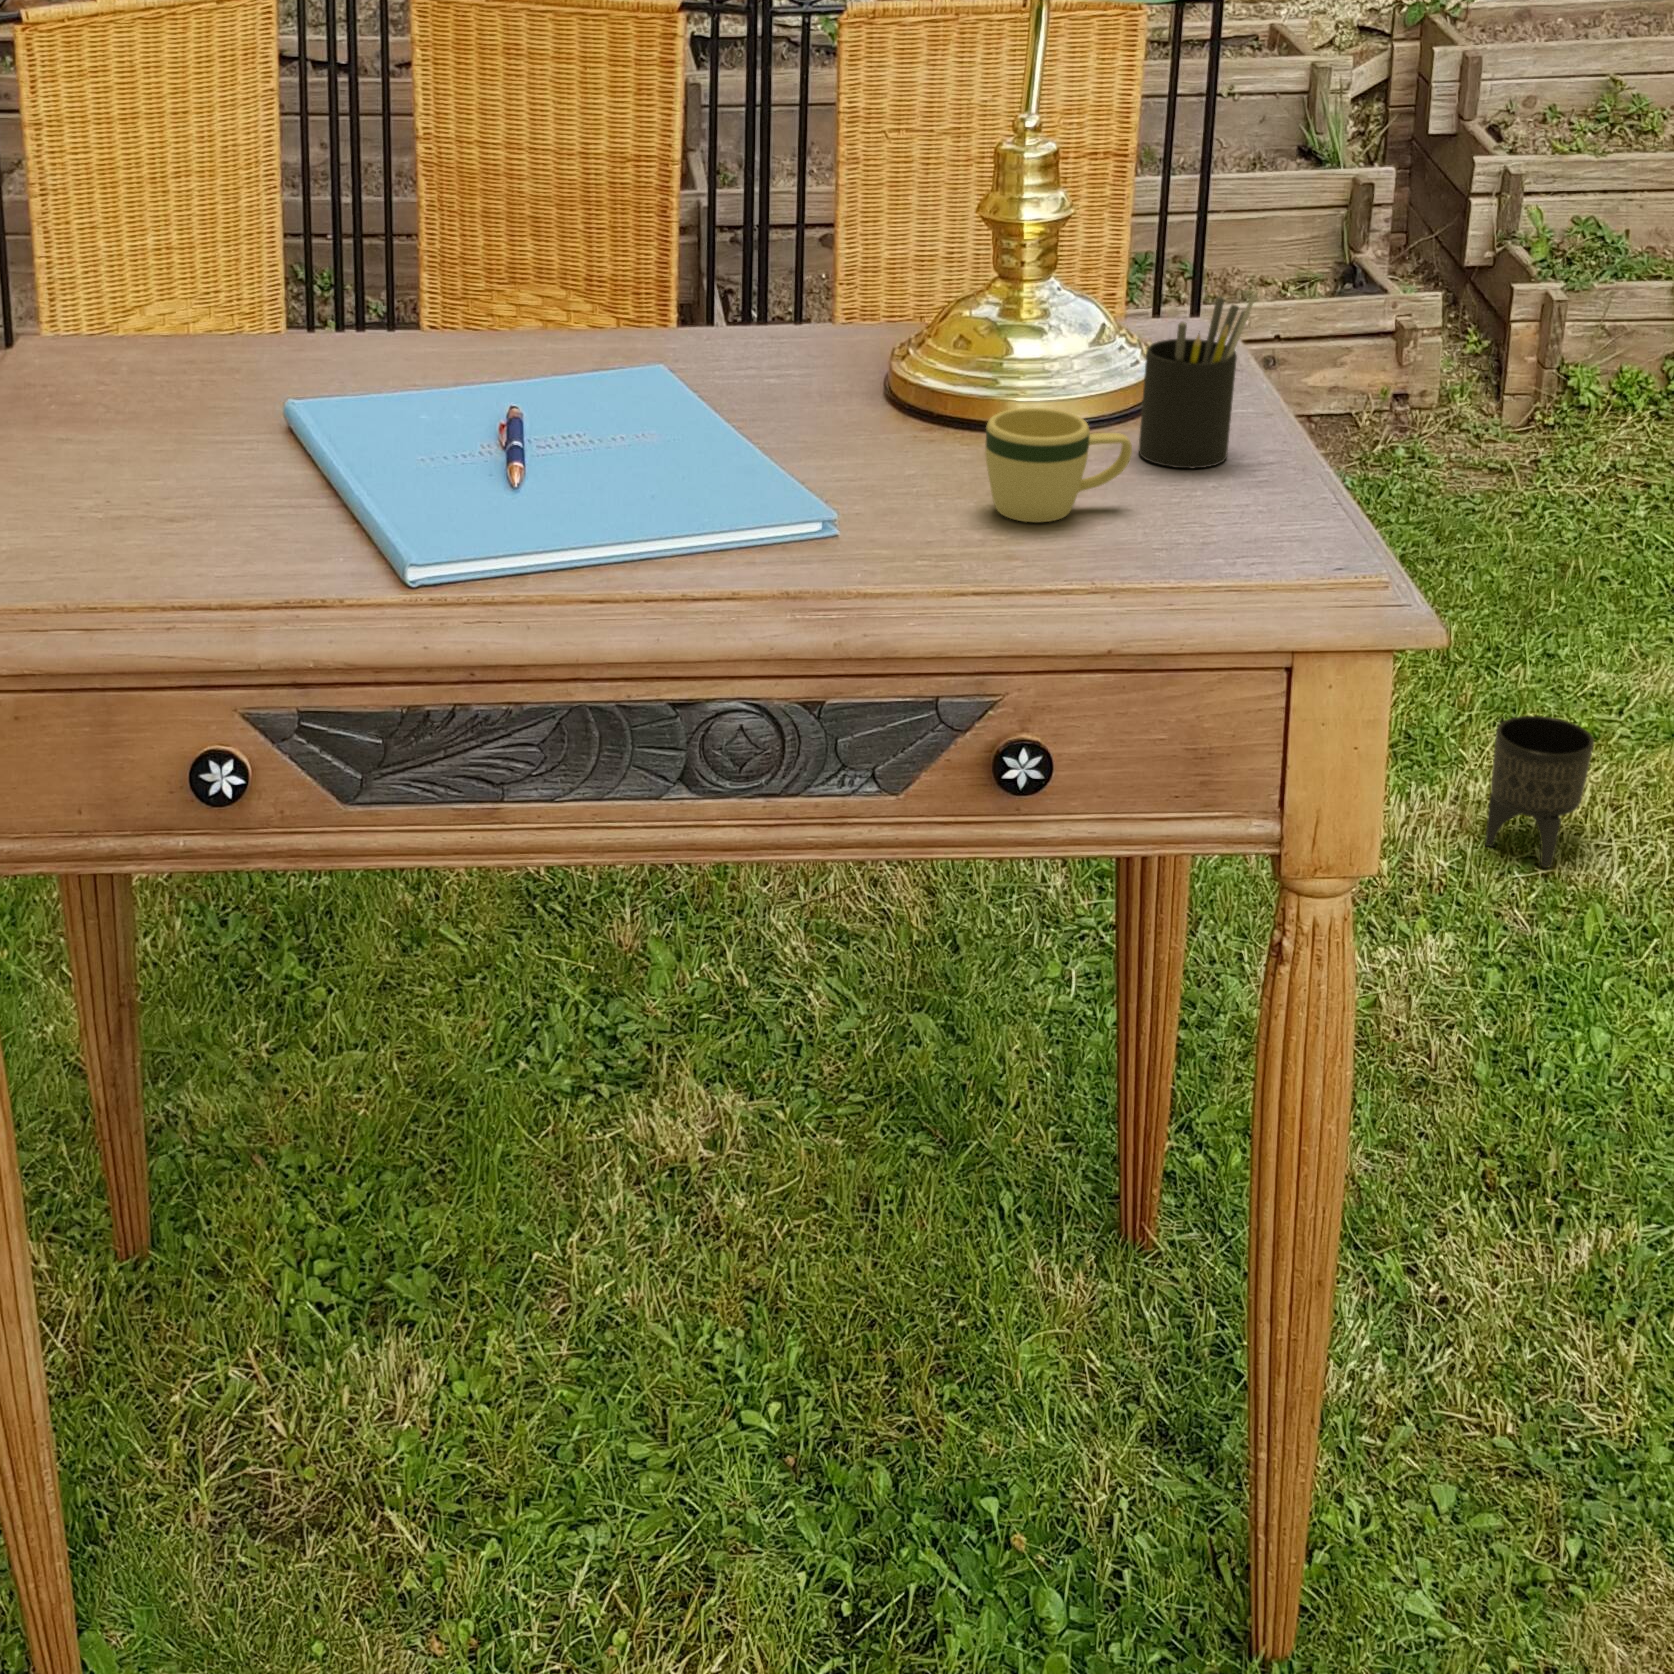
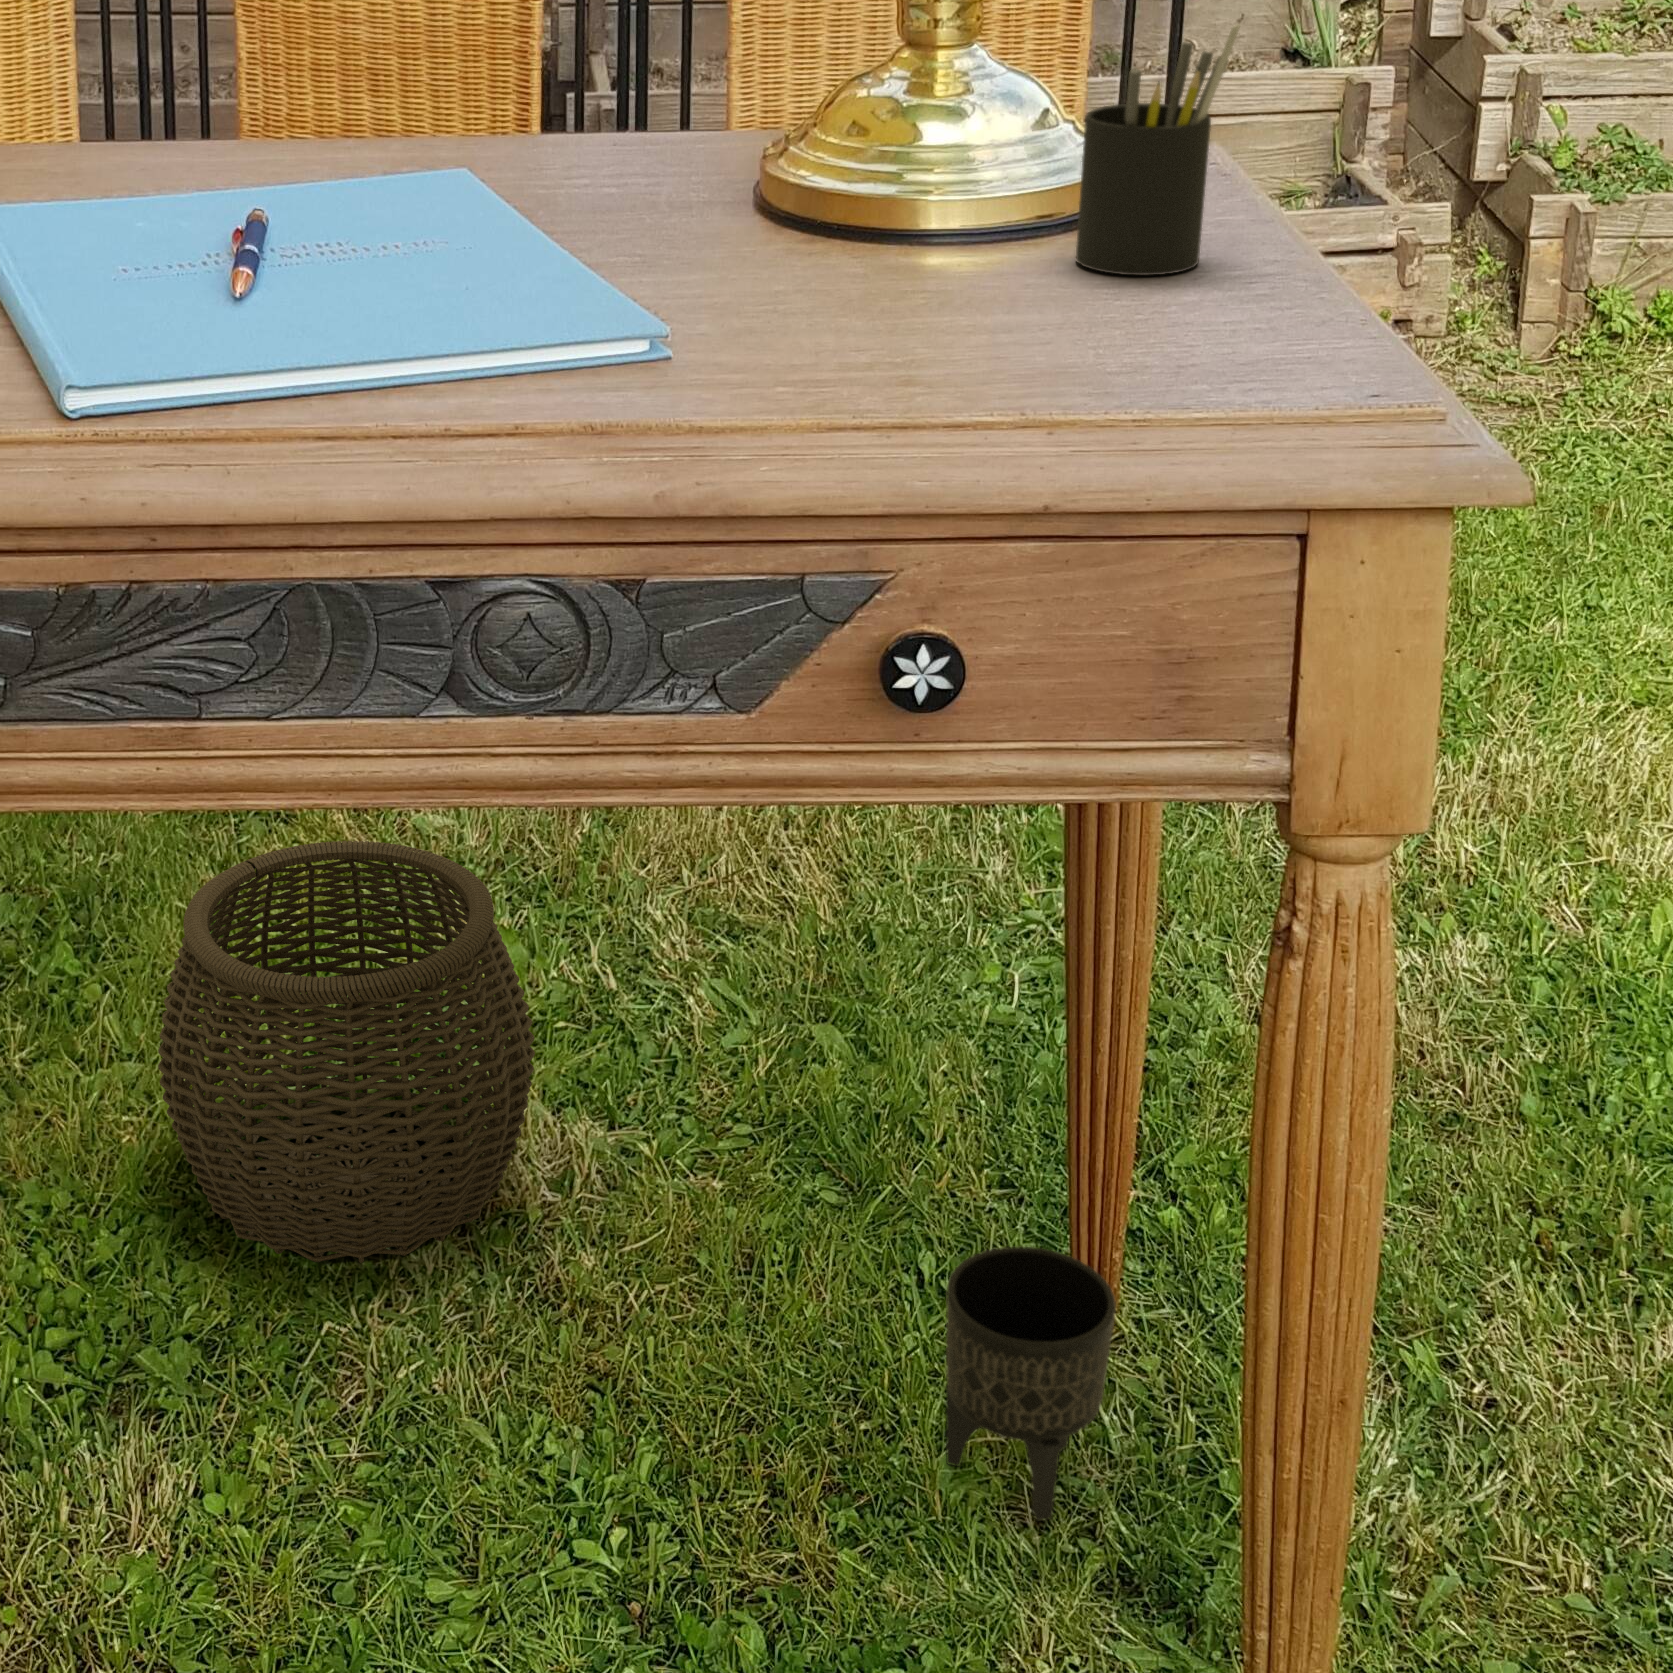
mug: present [985,408,1132,522] -> none [861,185,1066,338]
planter: present [1485,716,1594,868] -> present [946,1247,1116,1521]
woven basket: none [400,862,704,1202] -> present [158,841,535,1263]

